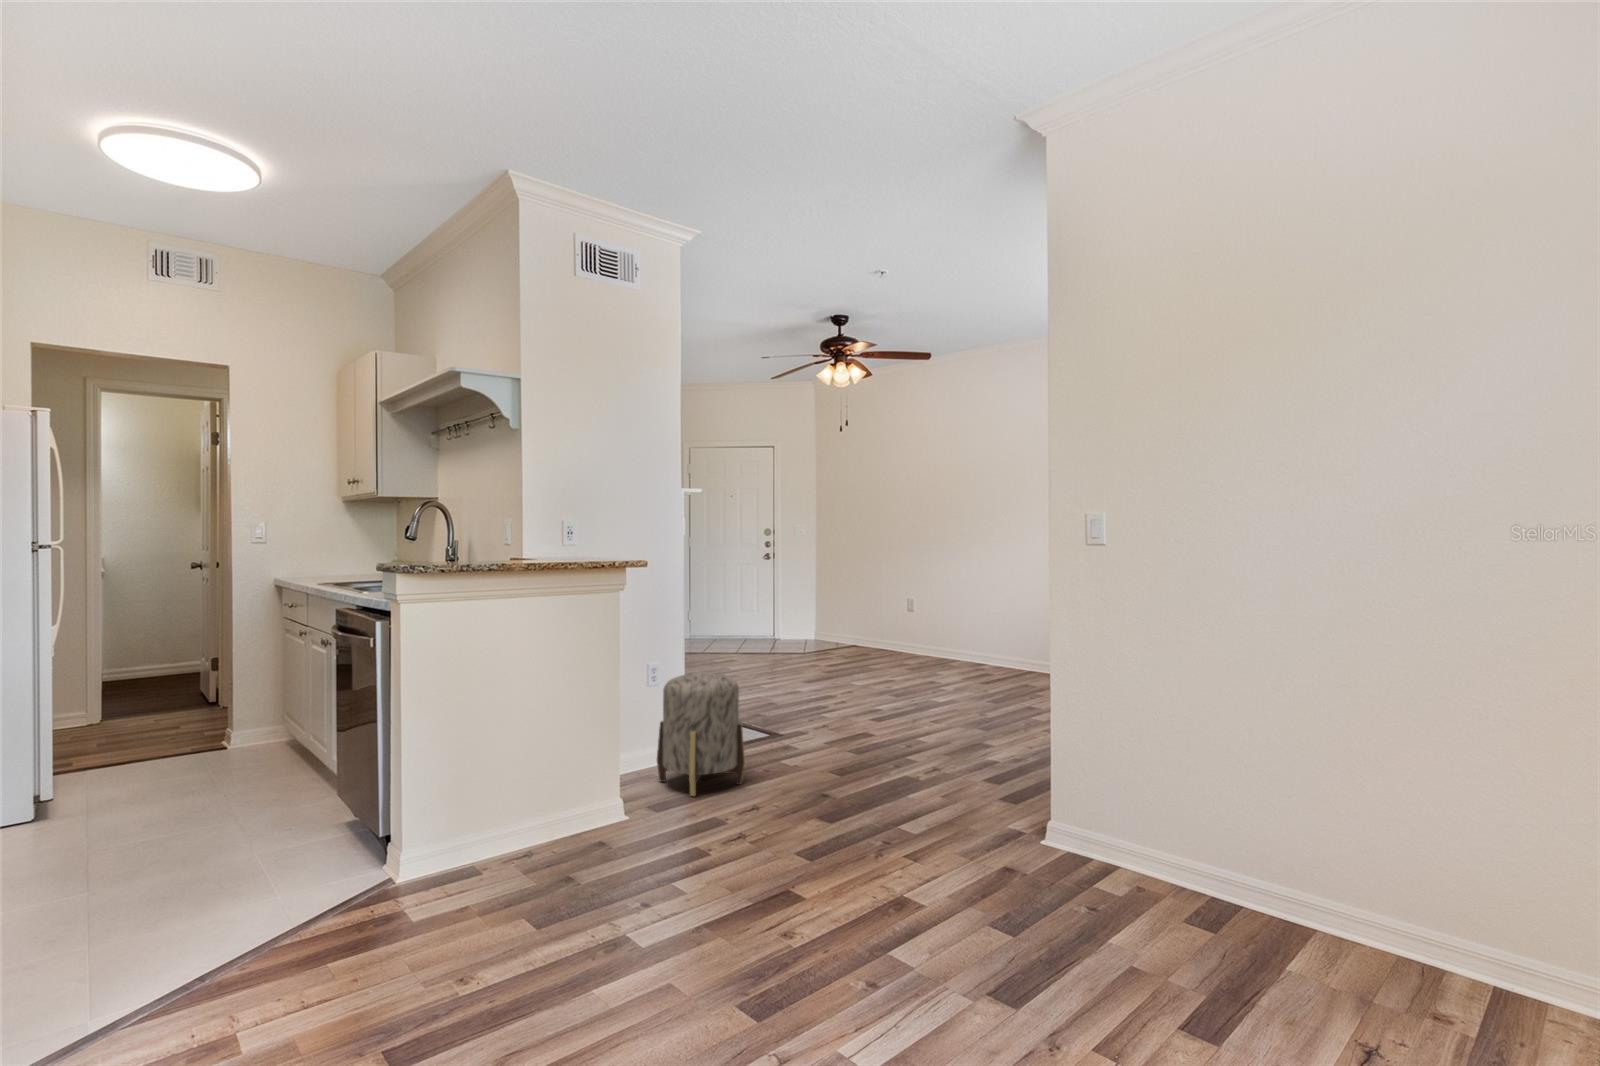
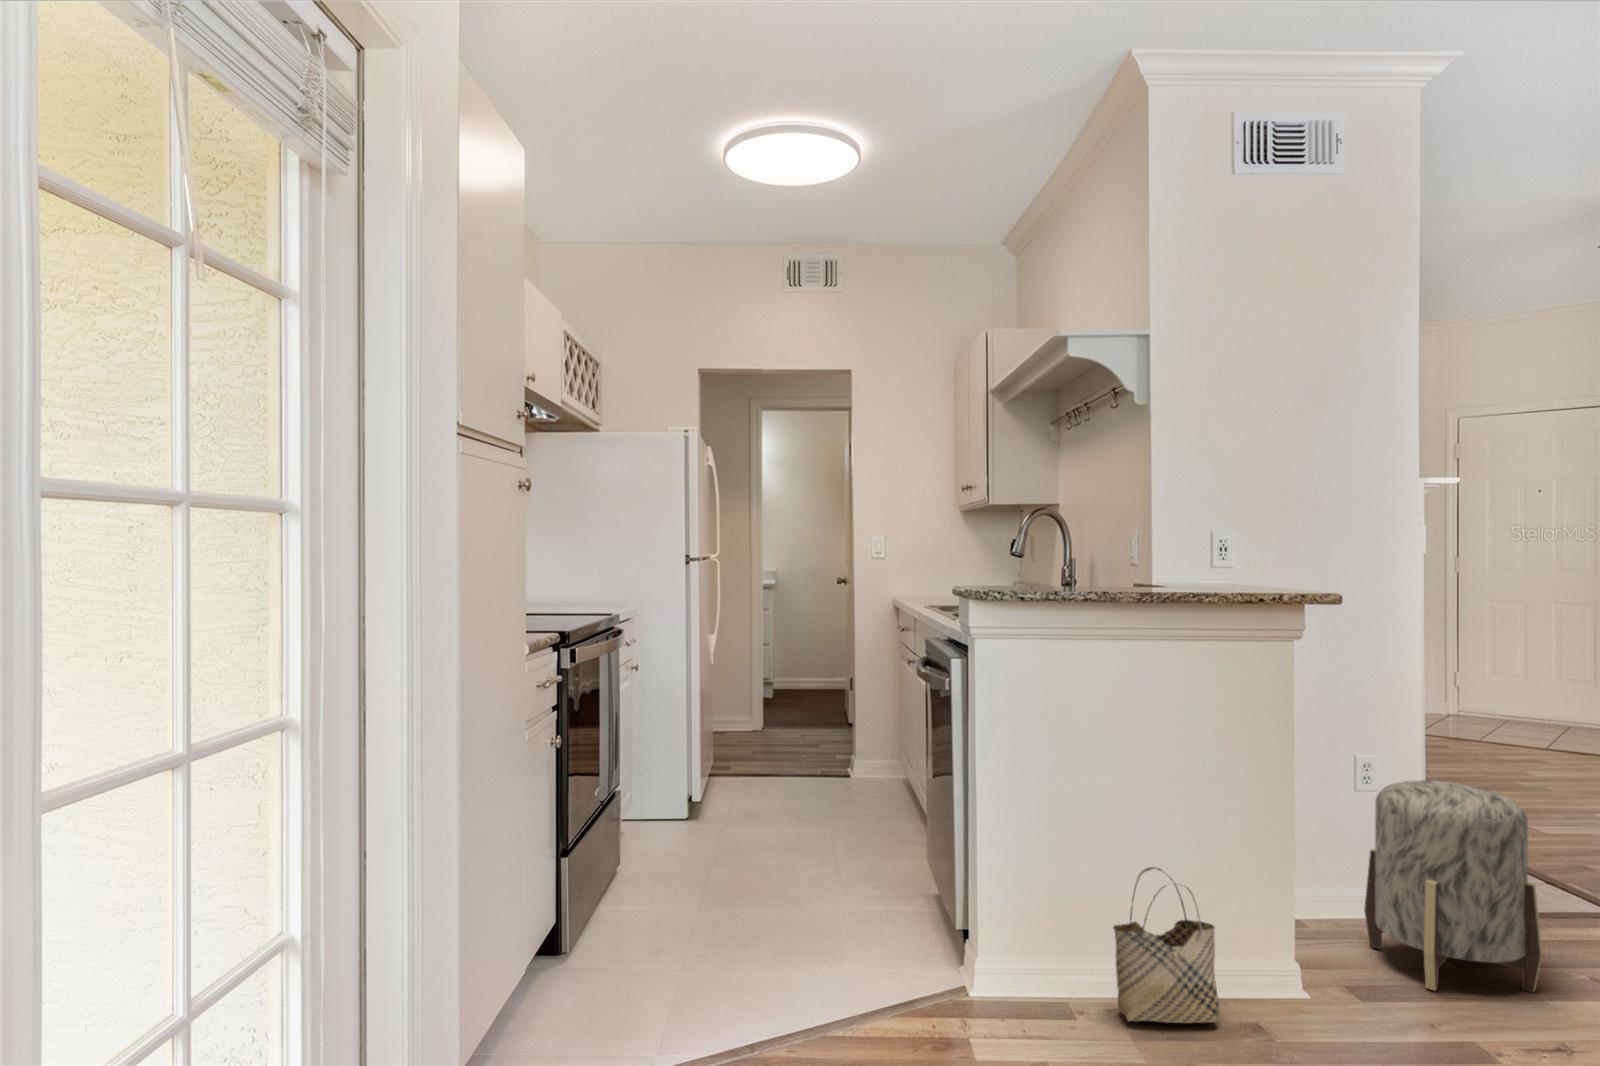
woven basket: none [508,755,578,863] -> present [1113,867,1219,1023]

